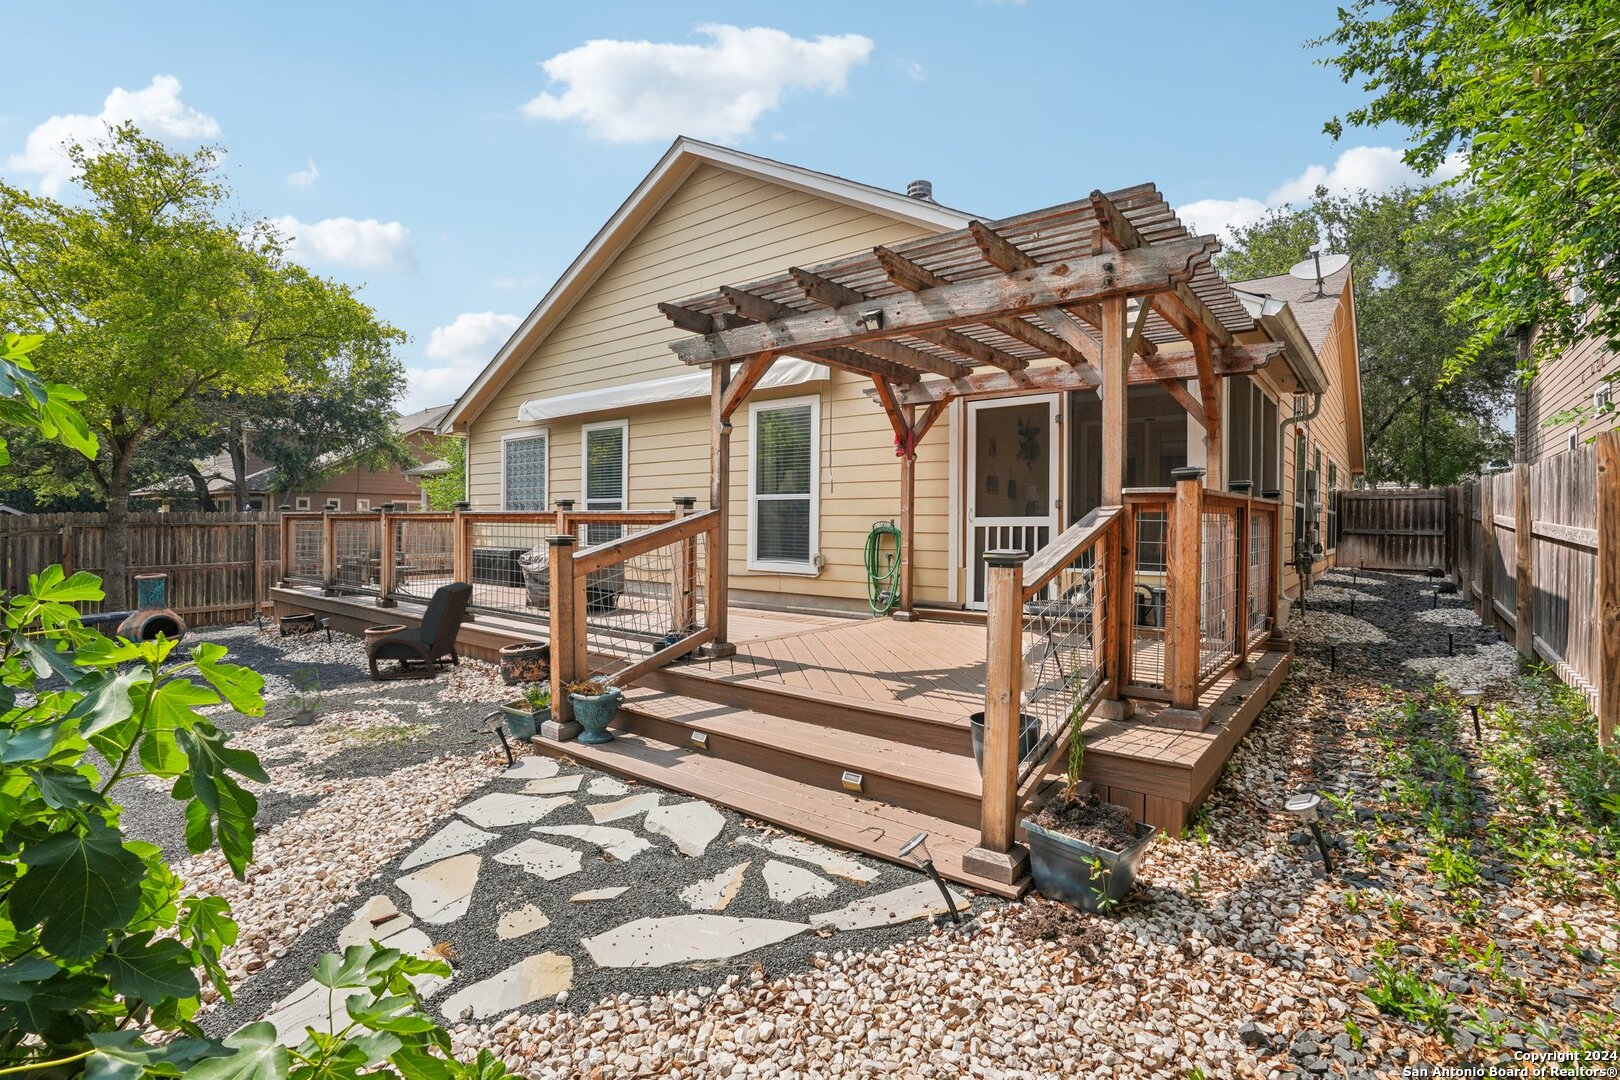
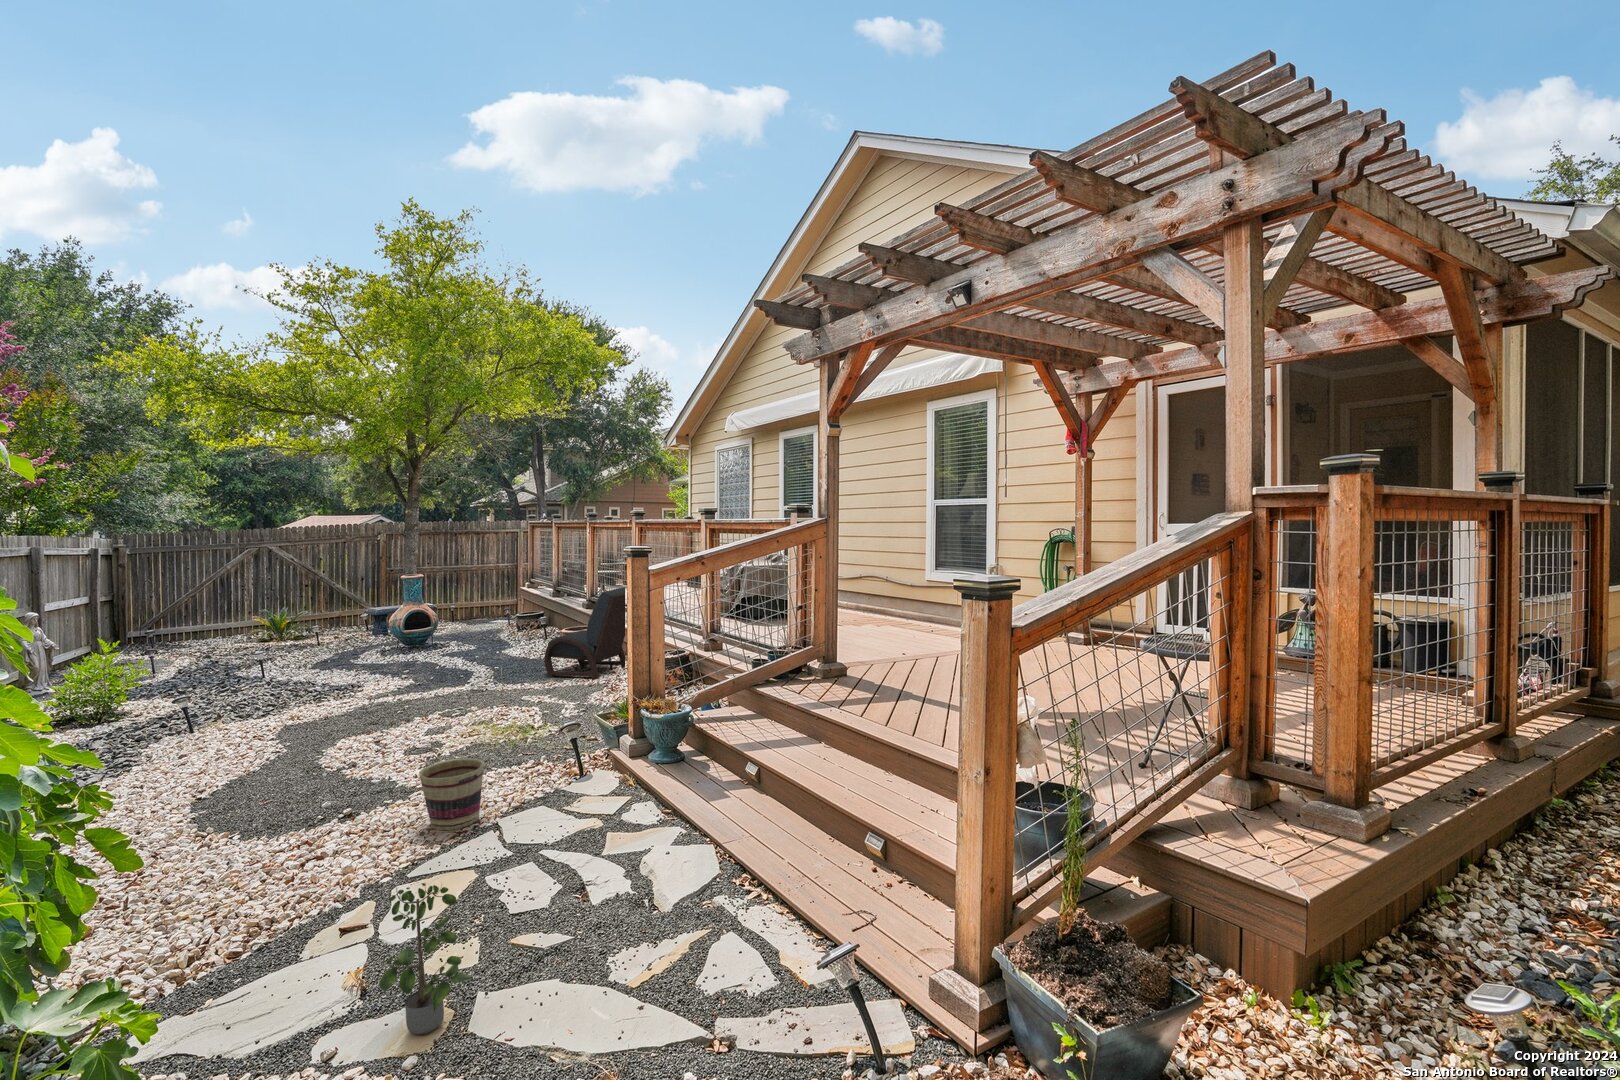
potted plant: present [287,667,323,725] -> present [379,883,473,1035]
basket: none [369,756,436,830] -> present [419,758,484,830]

